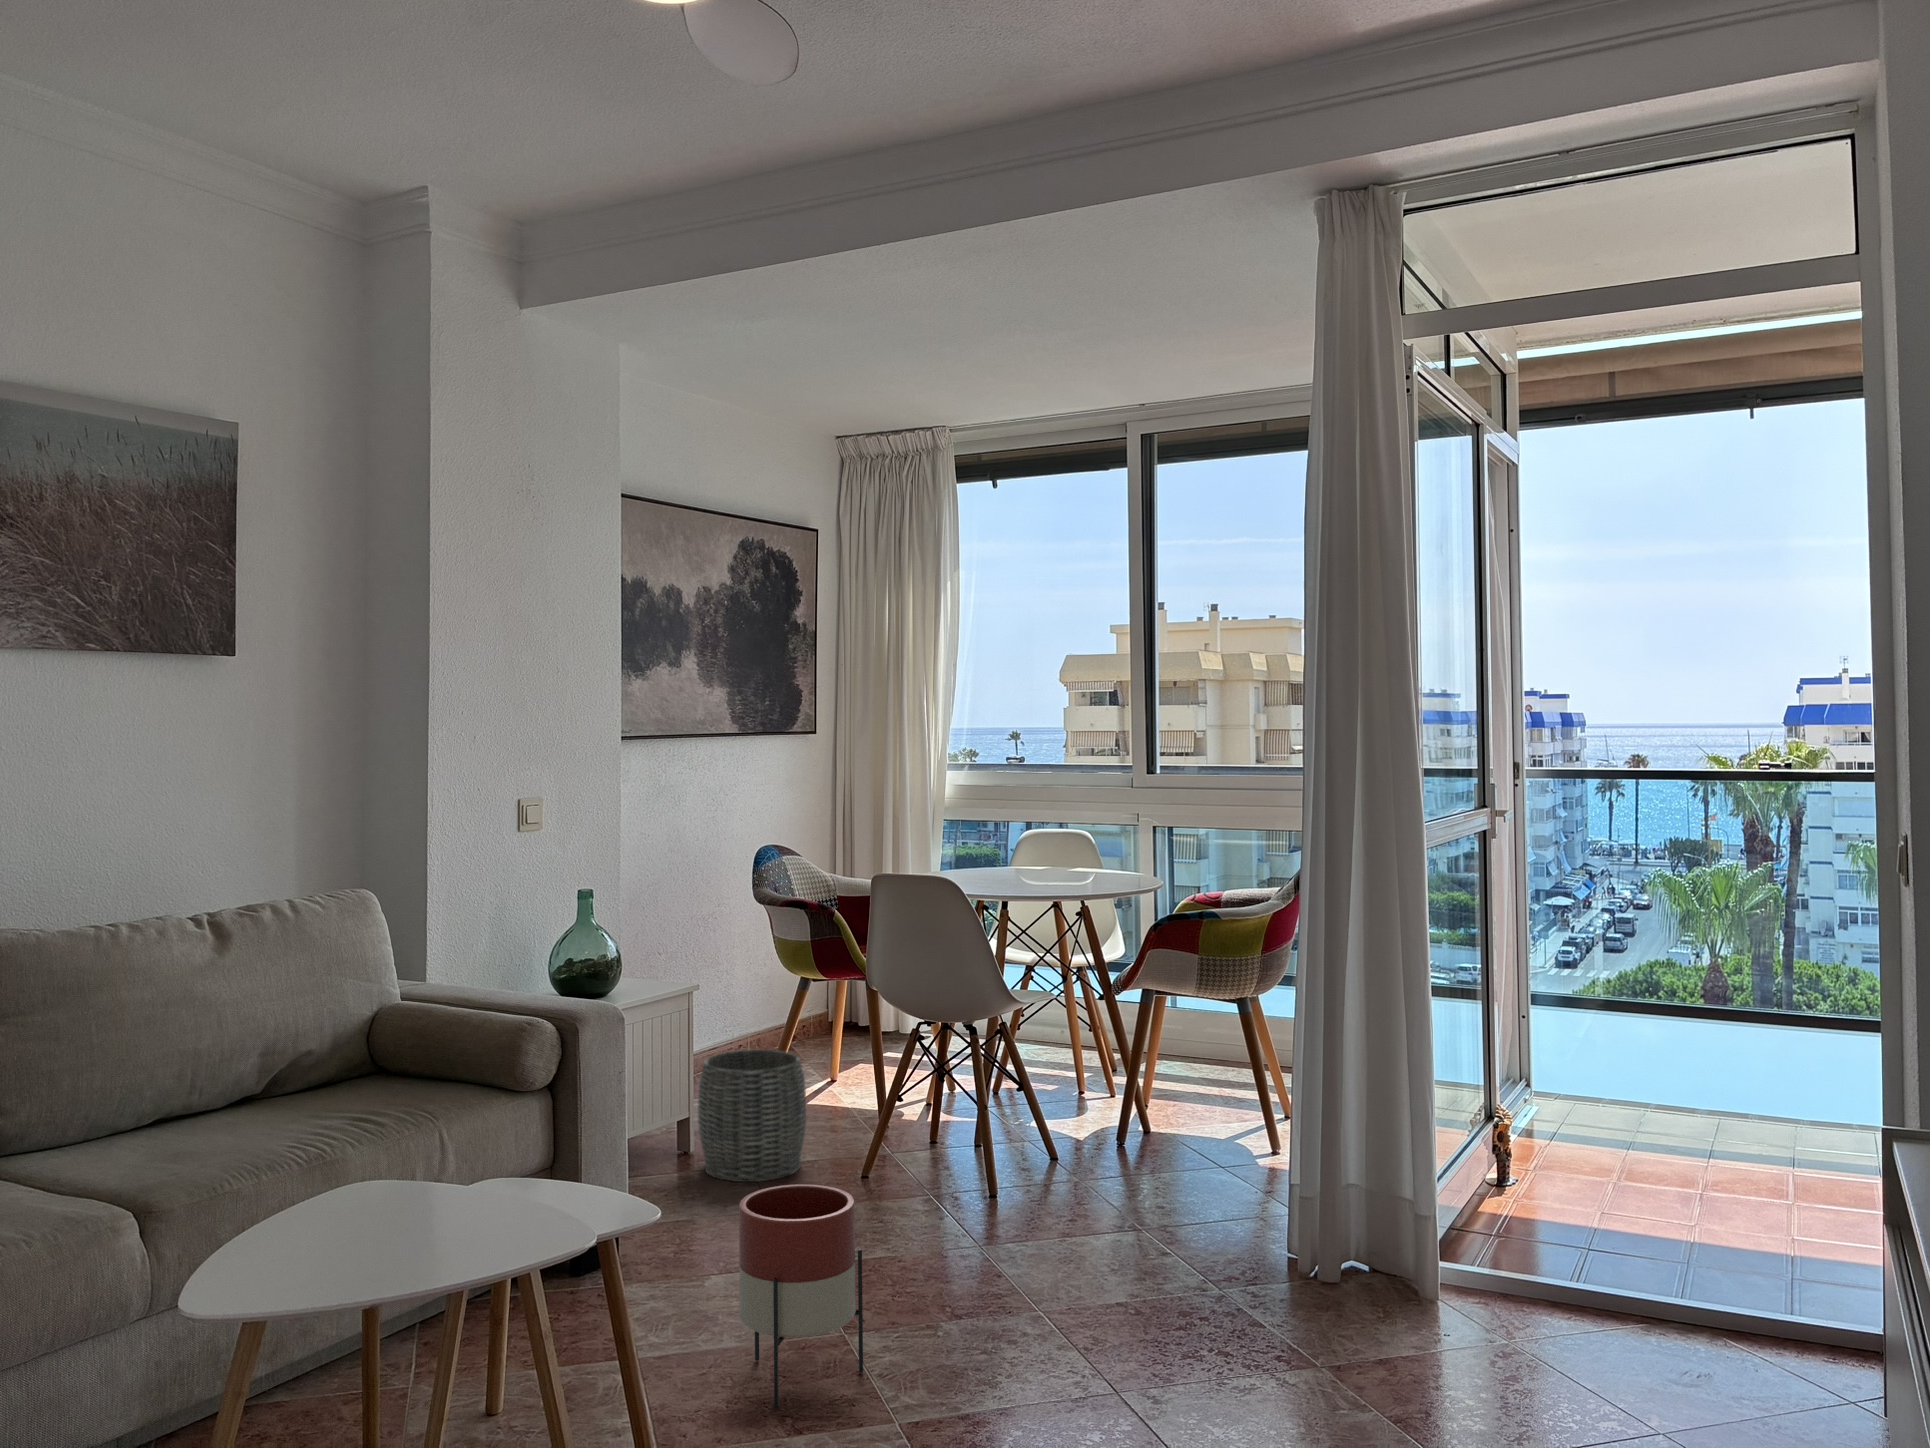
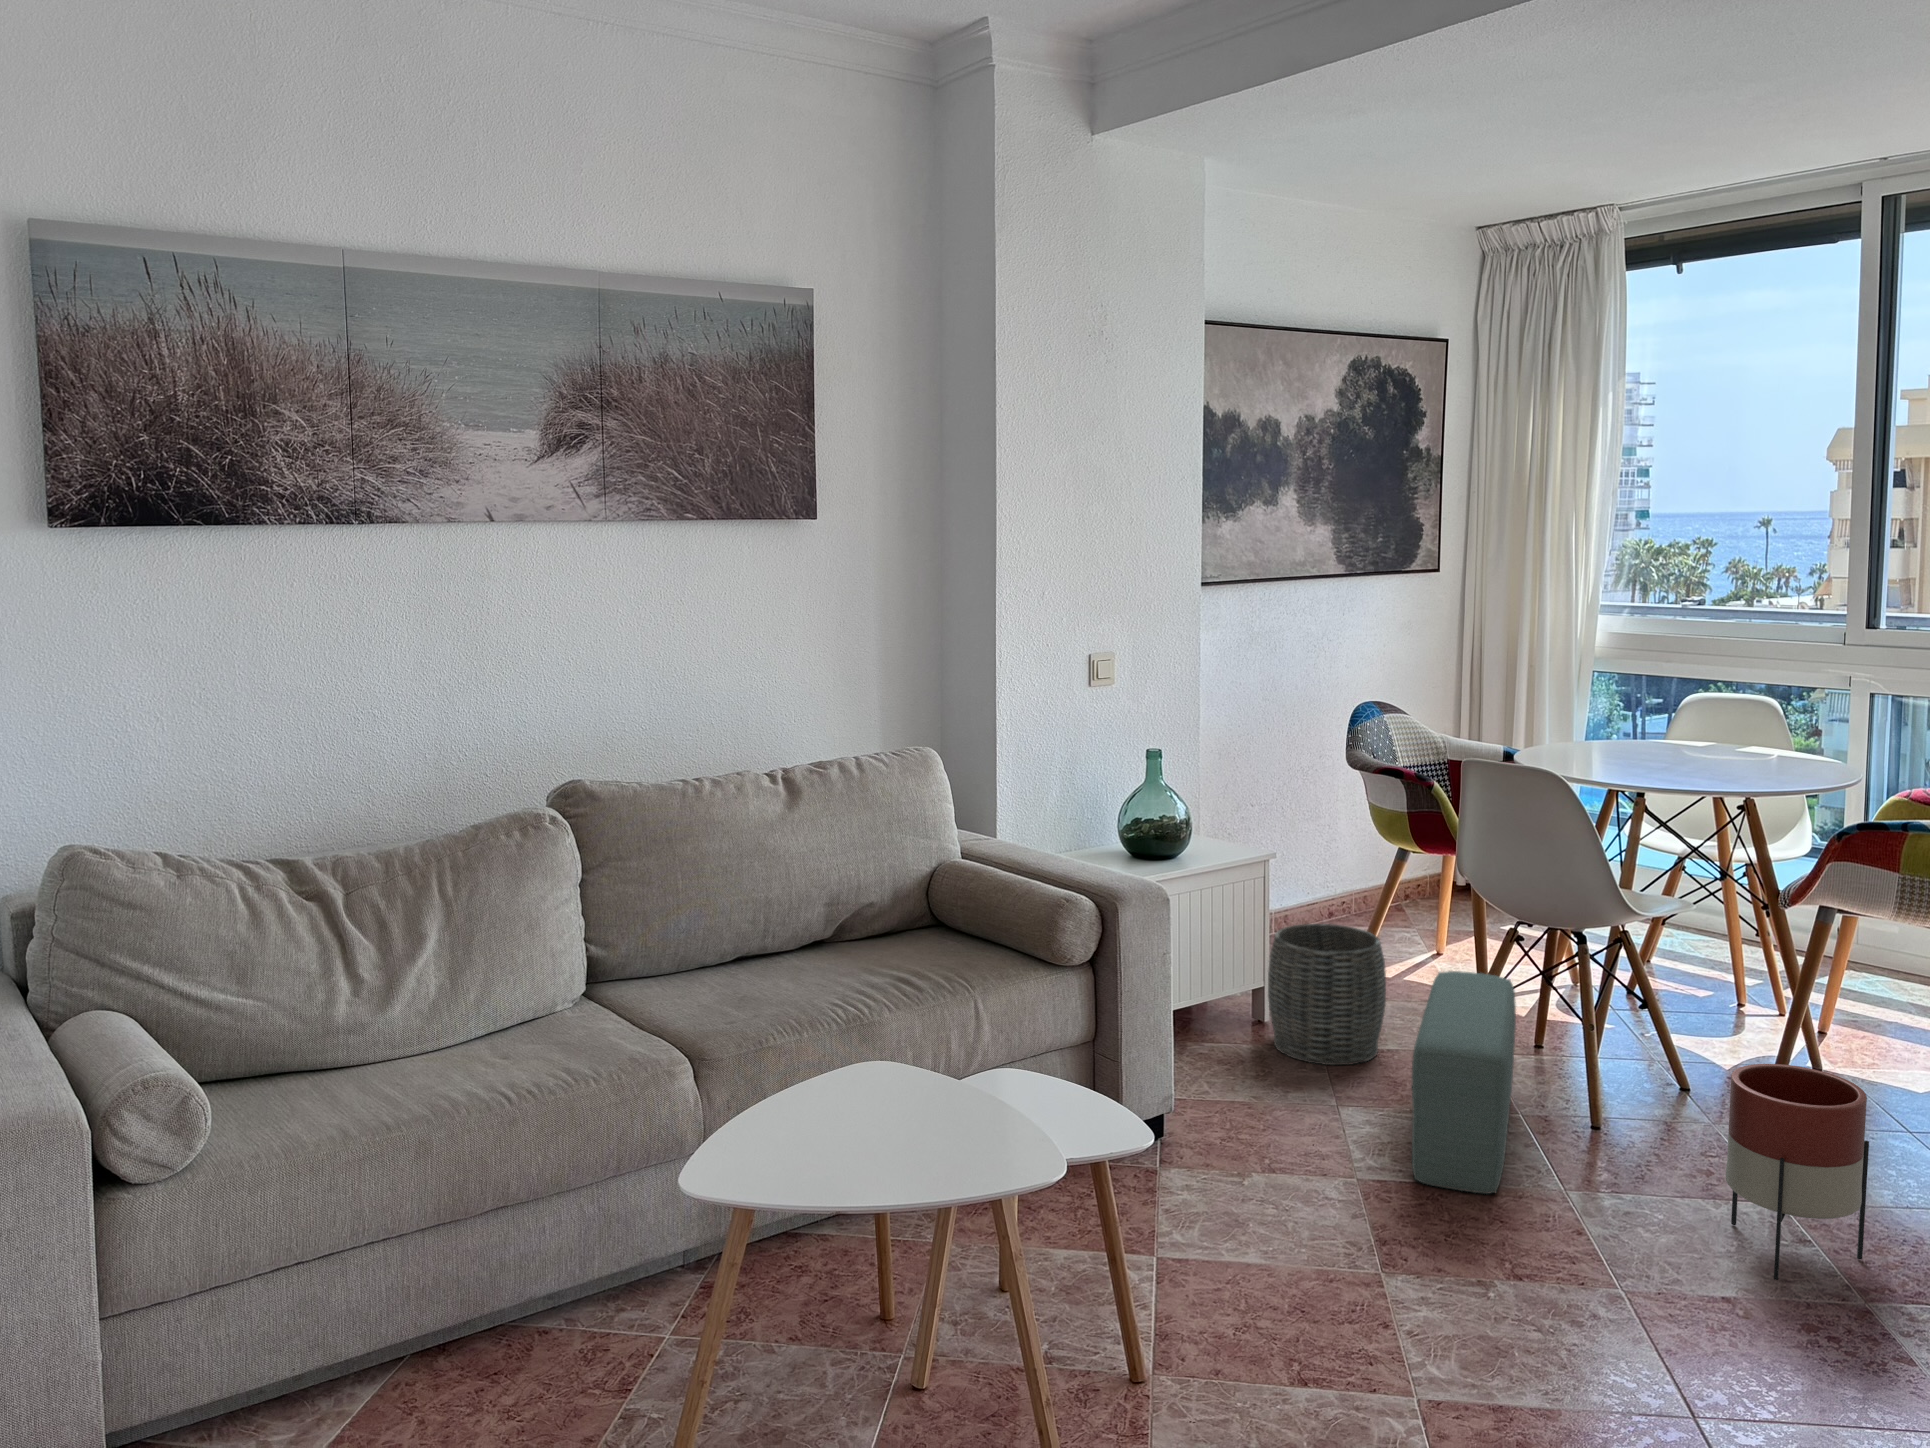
pouf: none [849,1072,928,1261] -> present [1412,971,1516,1194]
planter: present [739,1184,863,1408] -> present [1726,1064,1869,1280]

